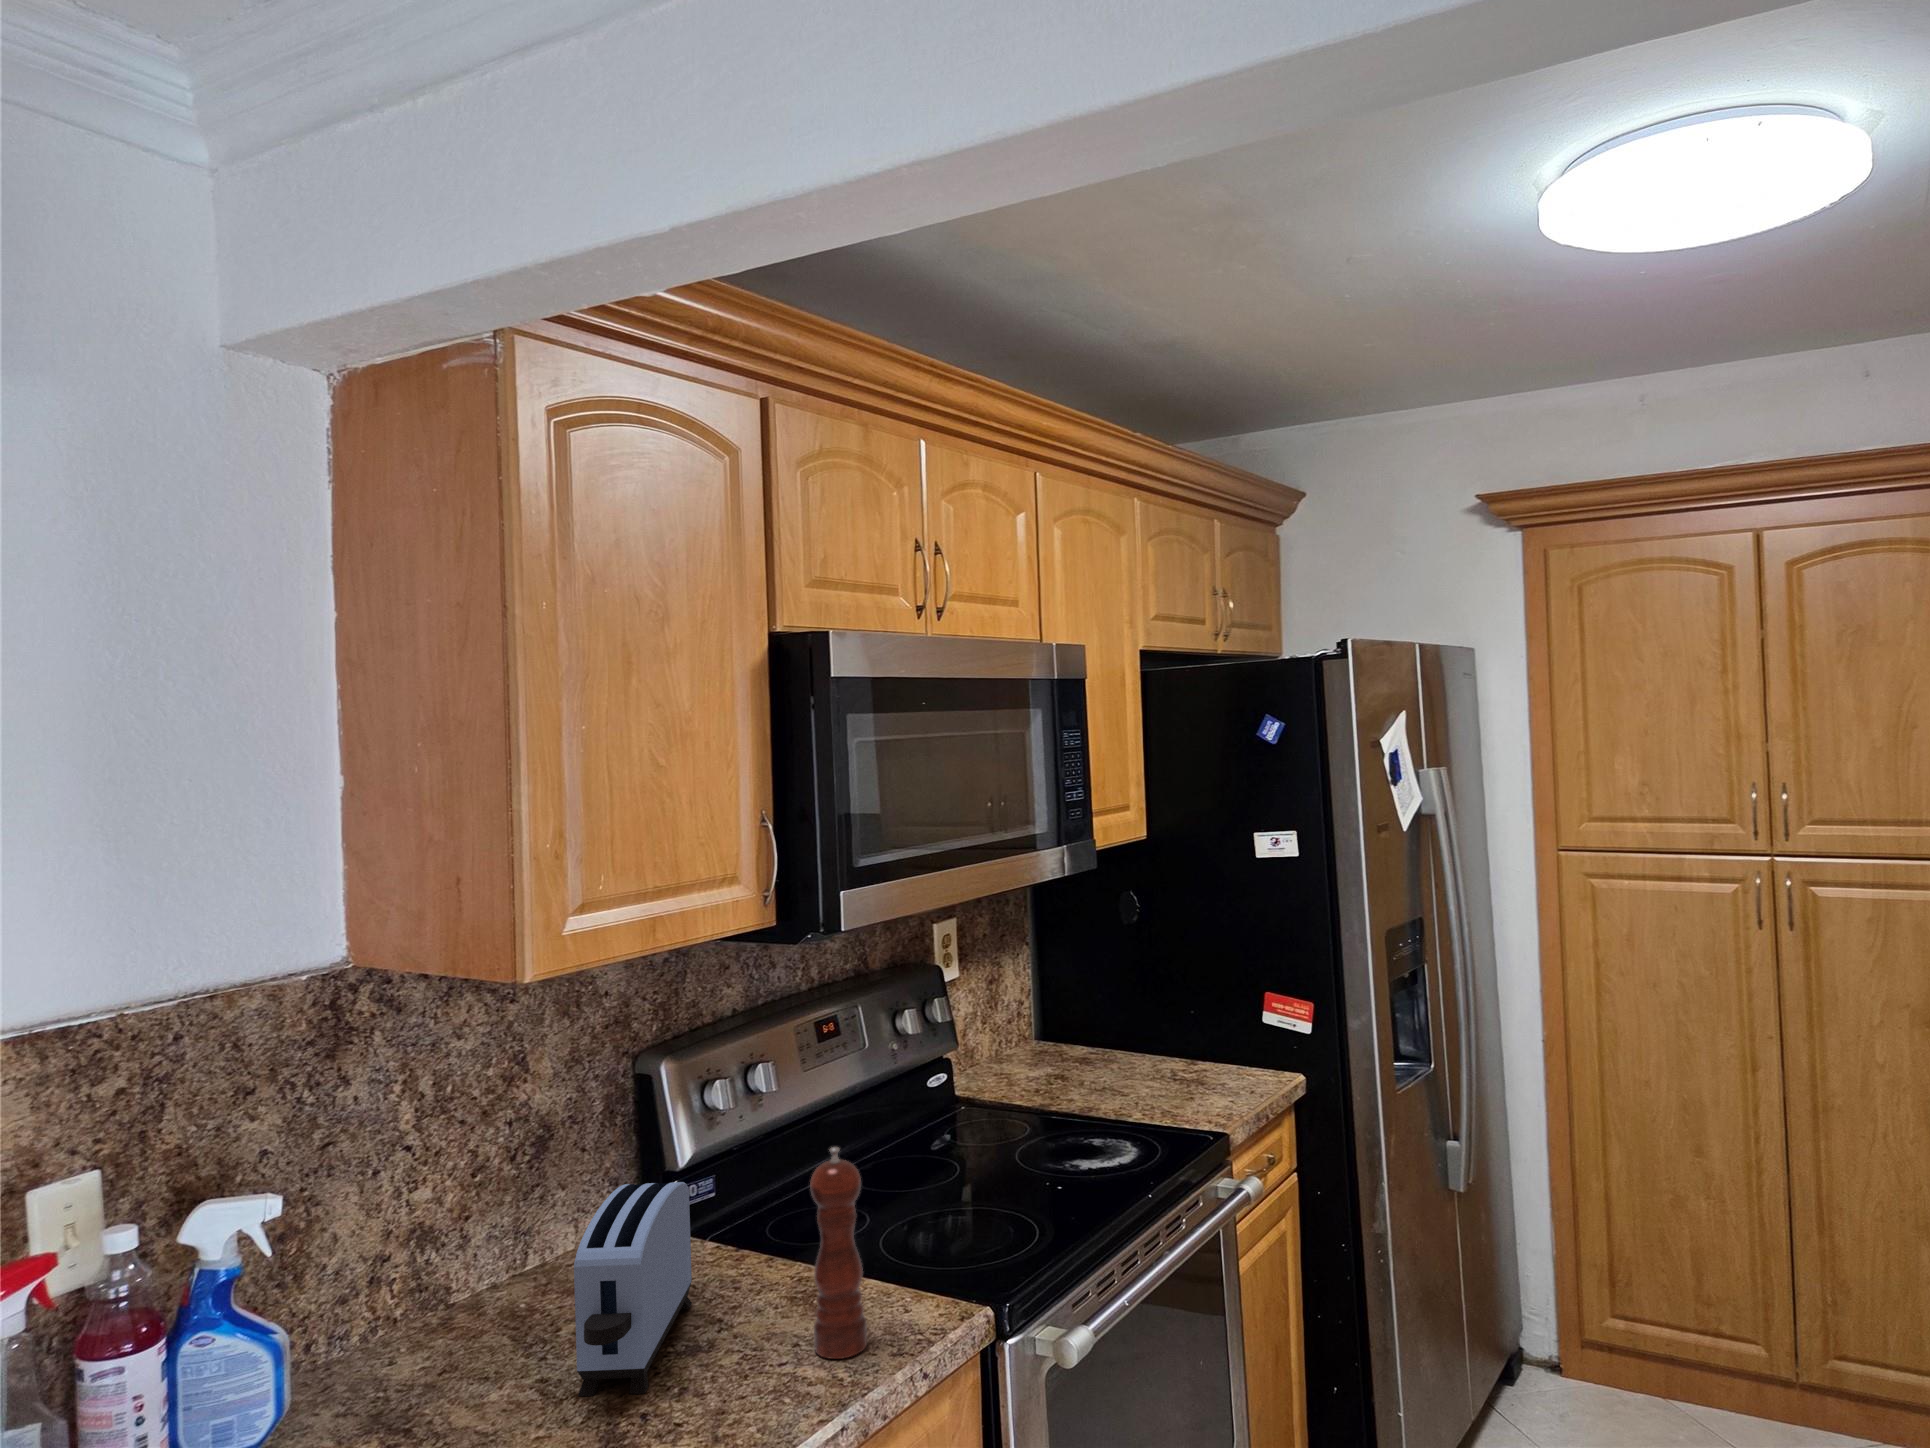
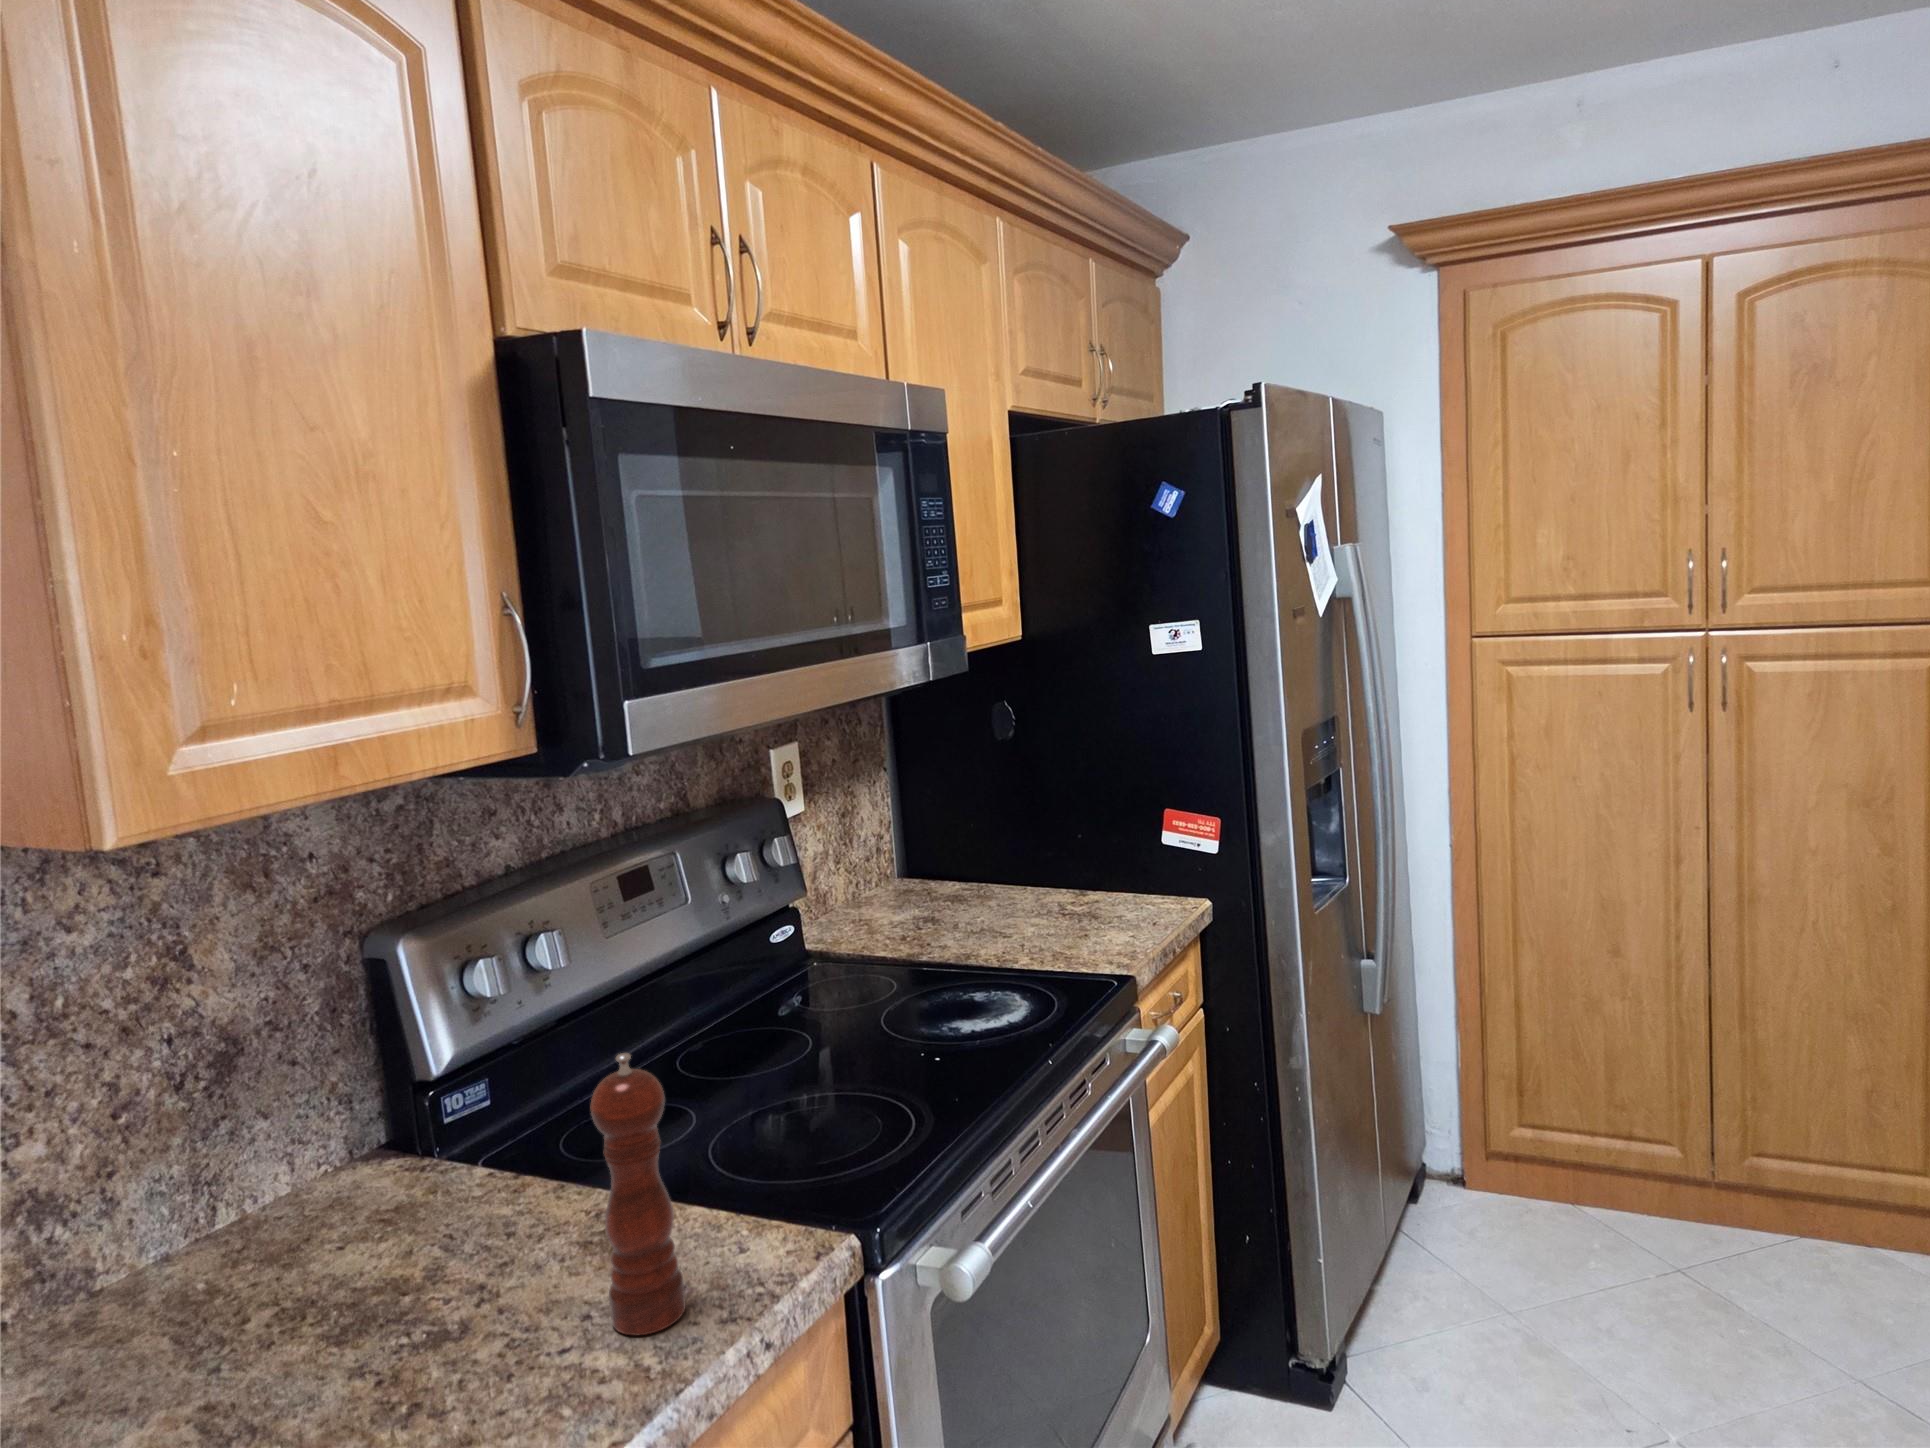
toaster: present [574,1182,692,1396] -> none [232,1108,445,1431]

